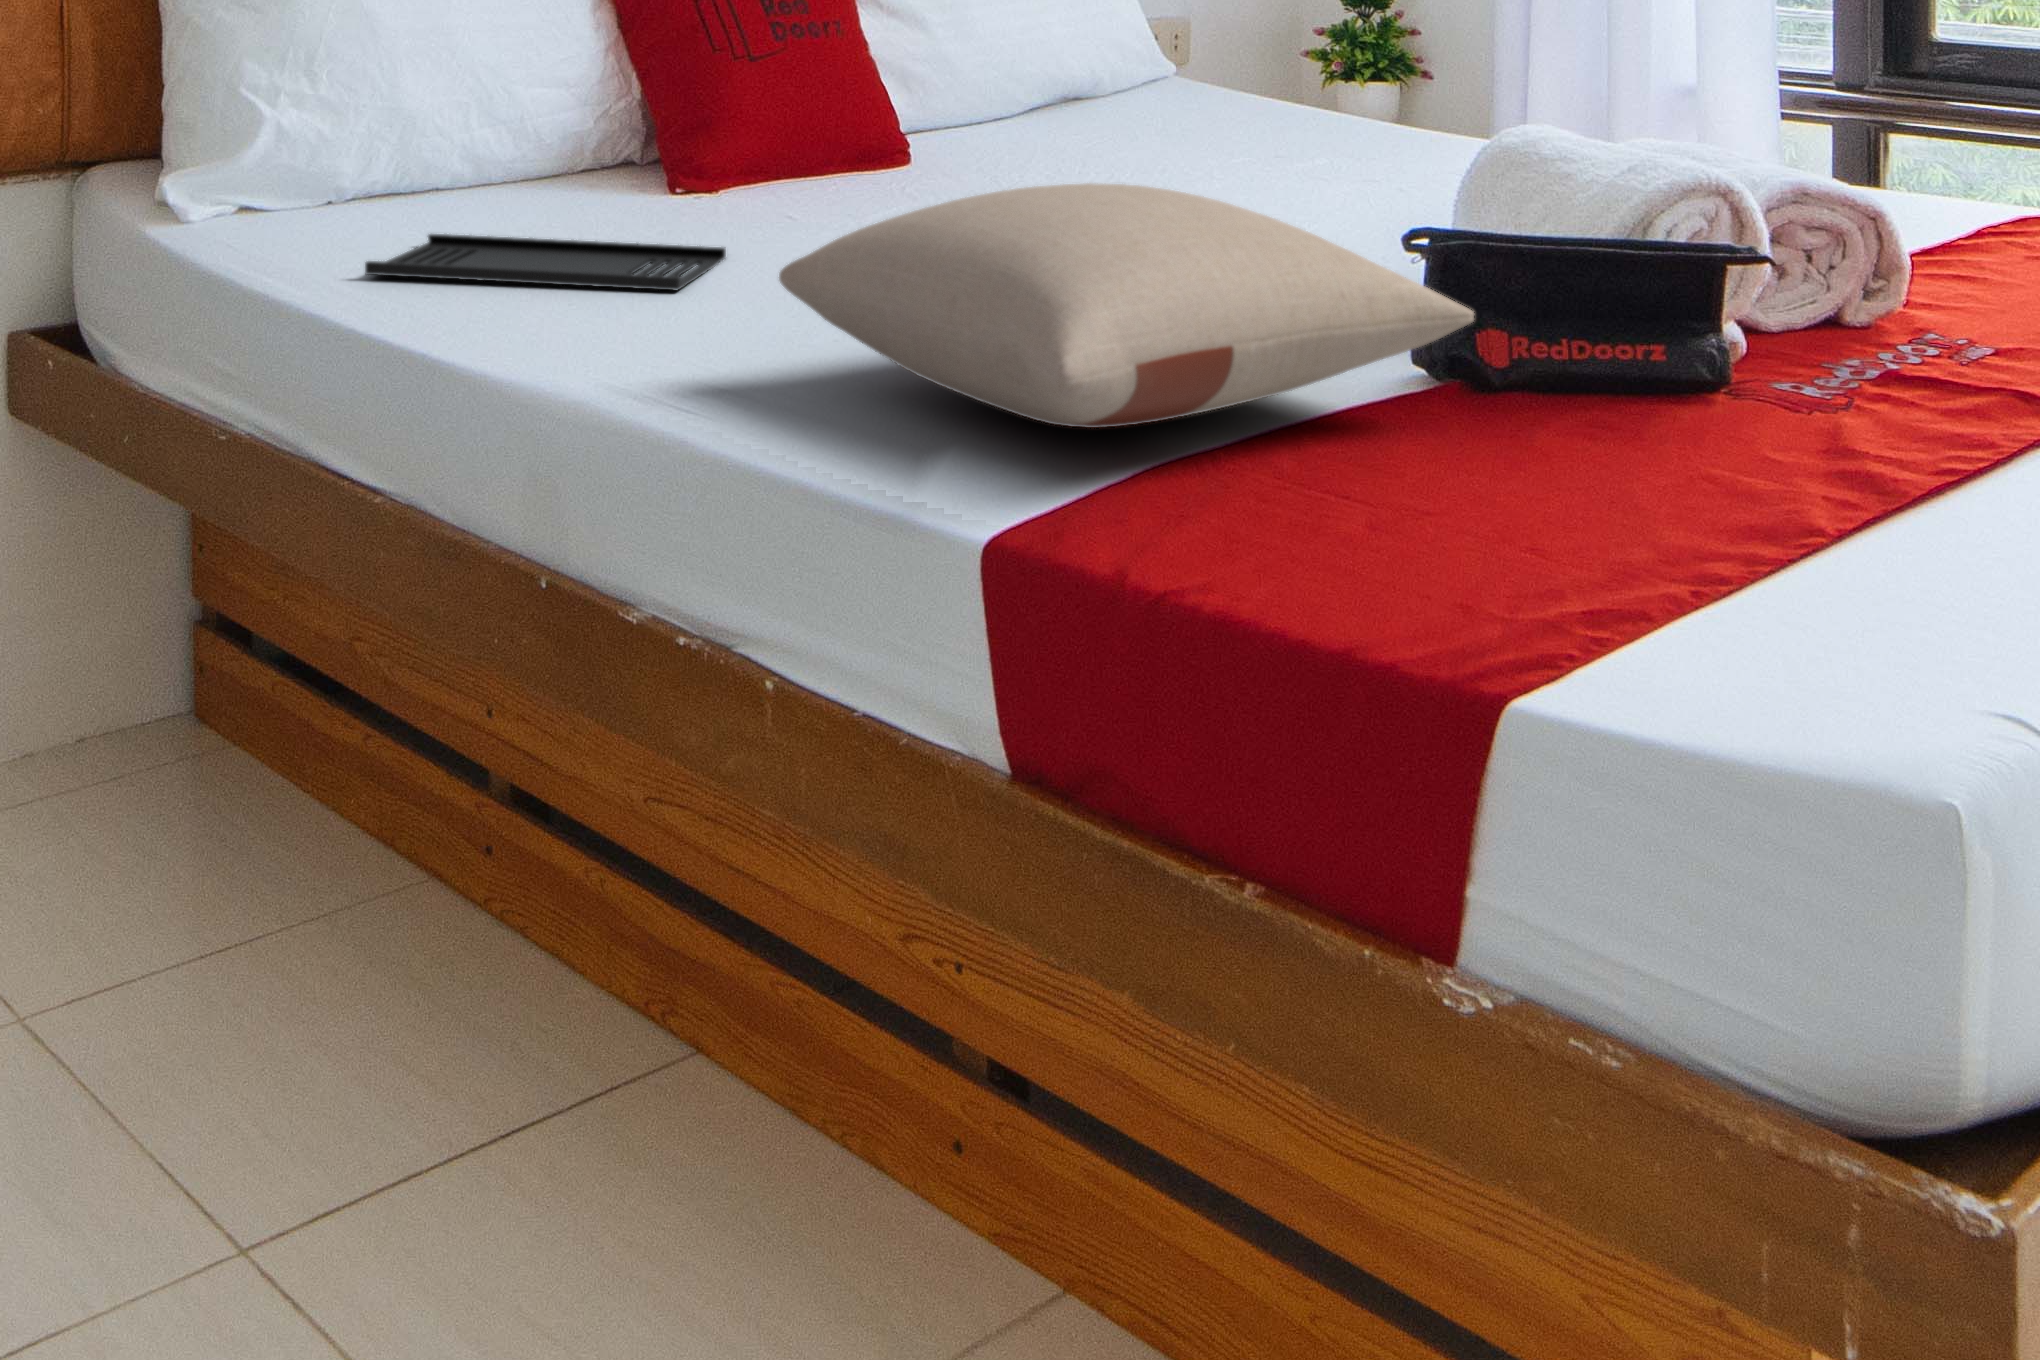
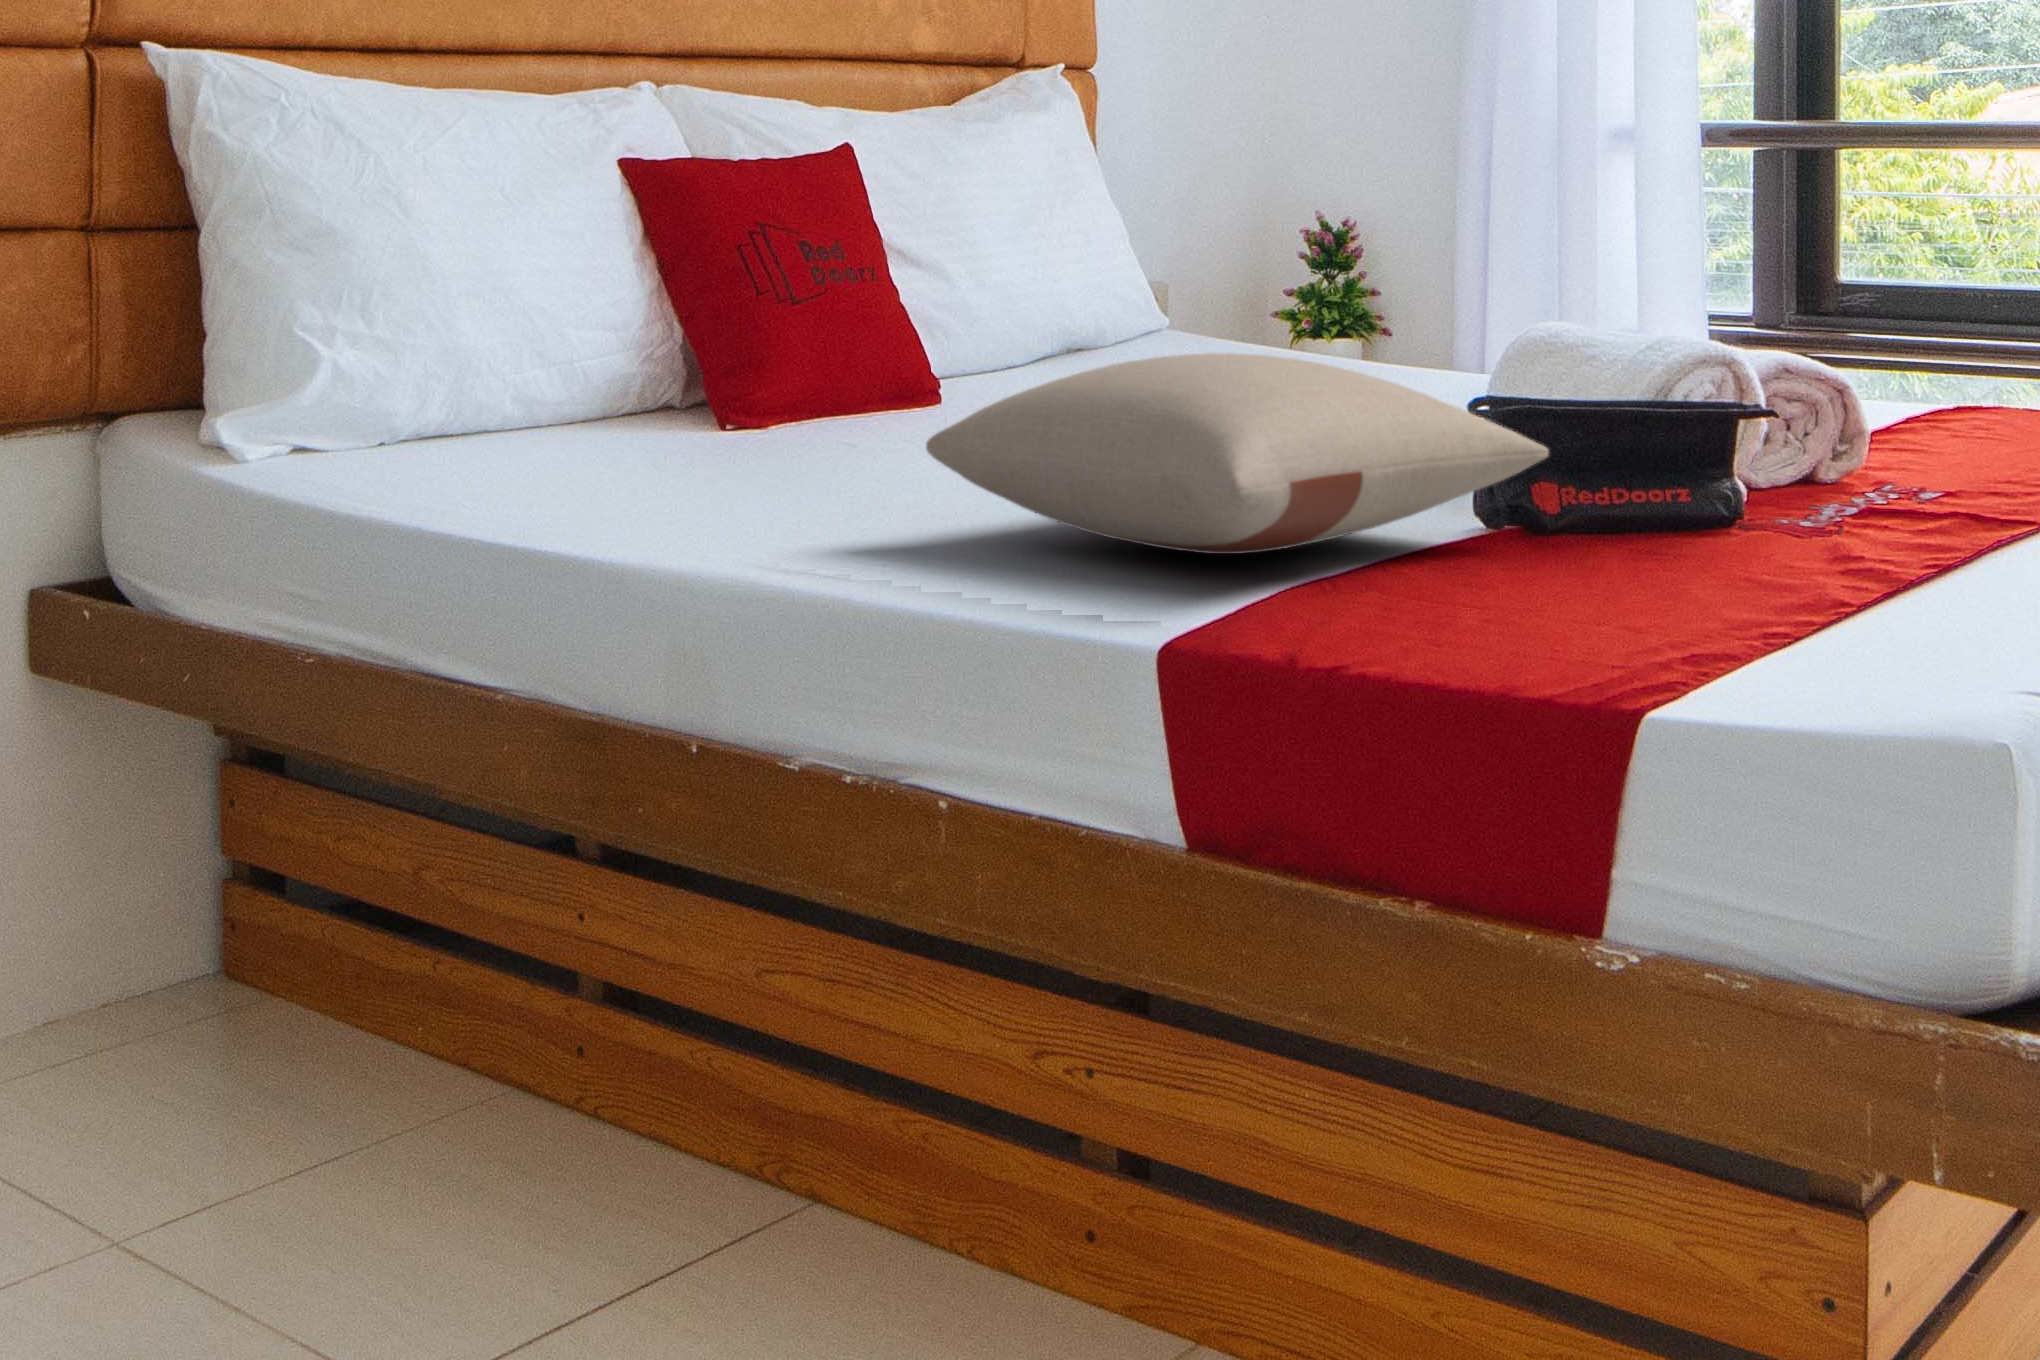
tray: present [365,234,726,291] -> none [463,458,812,490]

